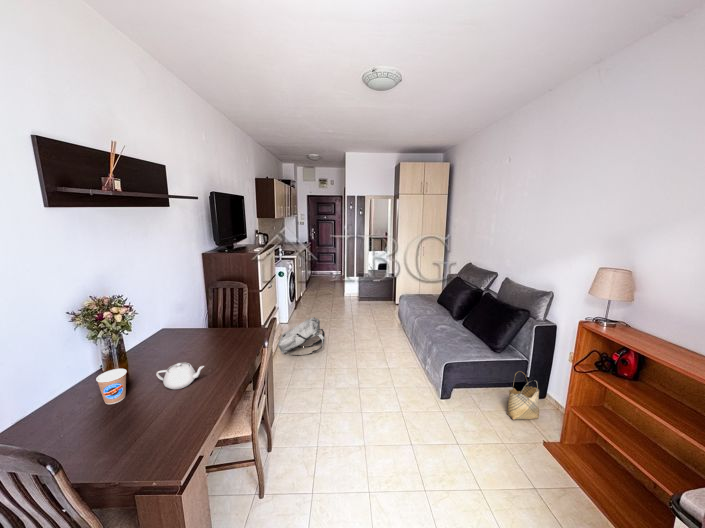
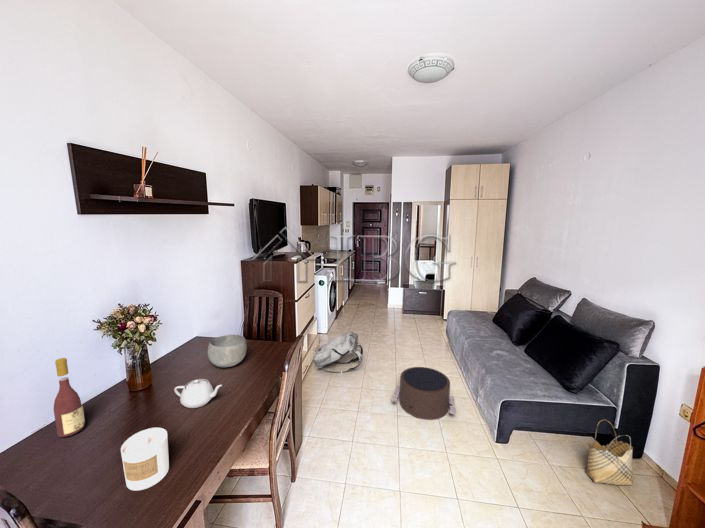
bowl: none [183,322,221,353] -> present [208,334,247,367]
pouf: none [353,344,408,388] -> present [392,367,456,420]
wine bottle: none [33,349,68,428] -> present [54,358,85,437]
coffee cup: present [96,369,127,404] -> none [114,381,145,419]
candle: none [121,404,166,459] -> present [121,428,169,491]

